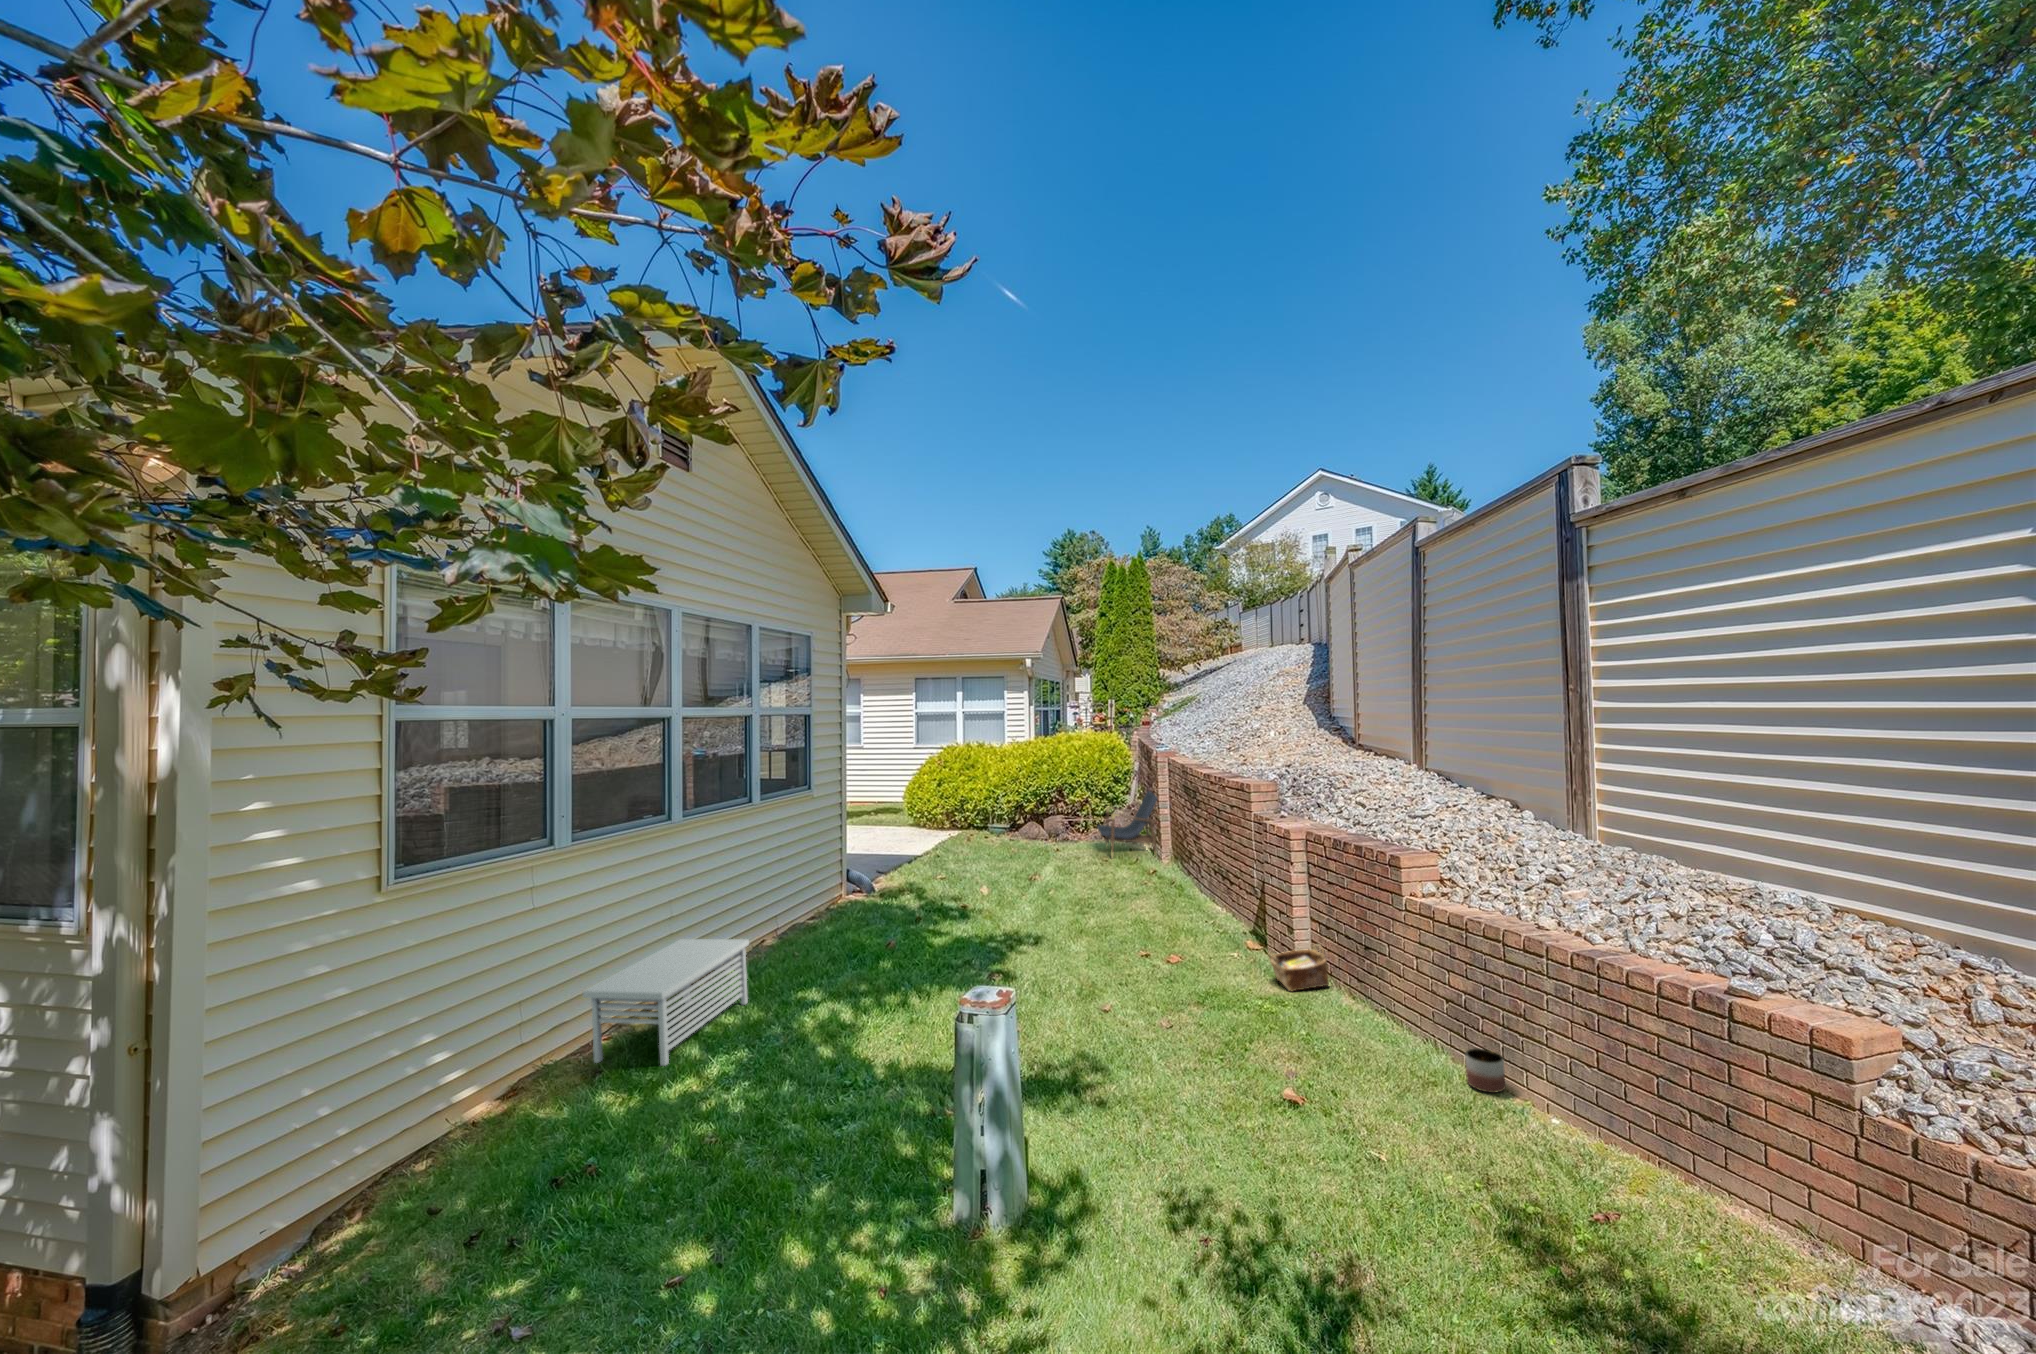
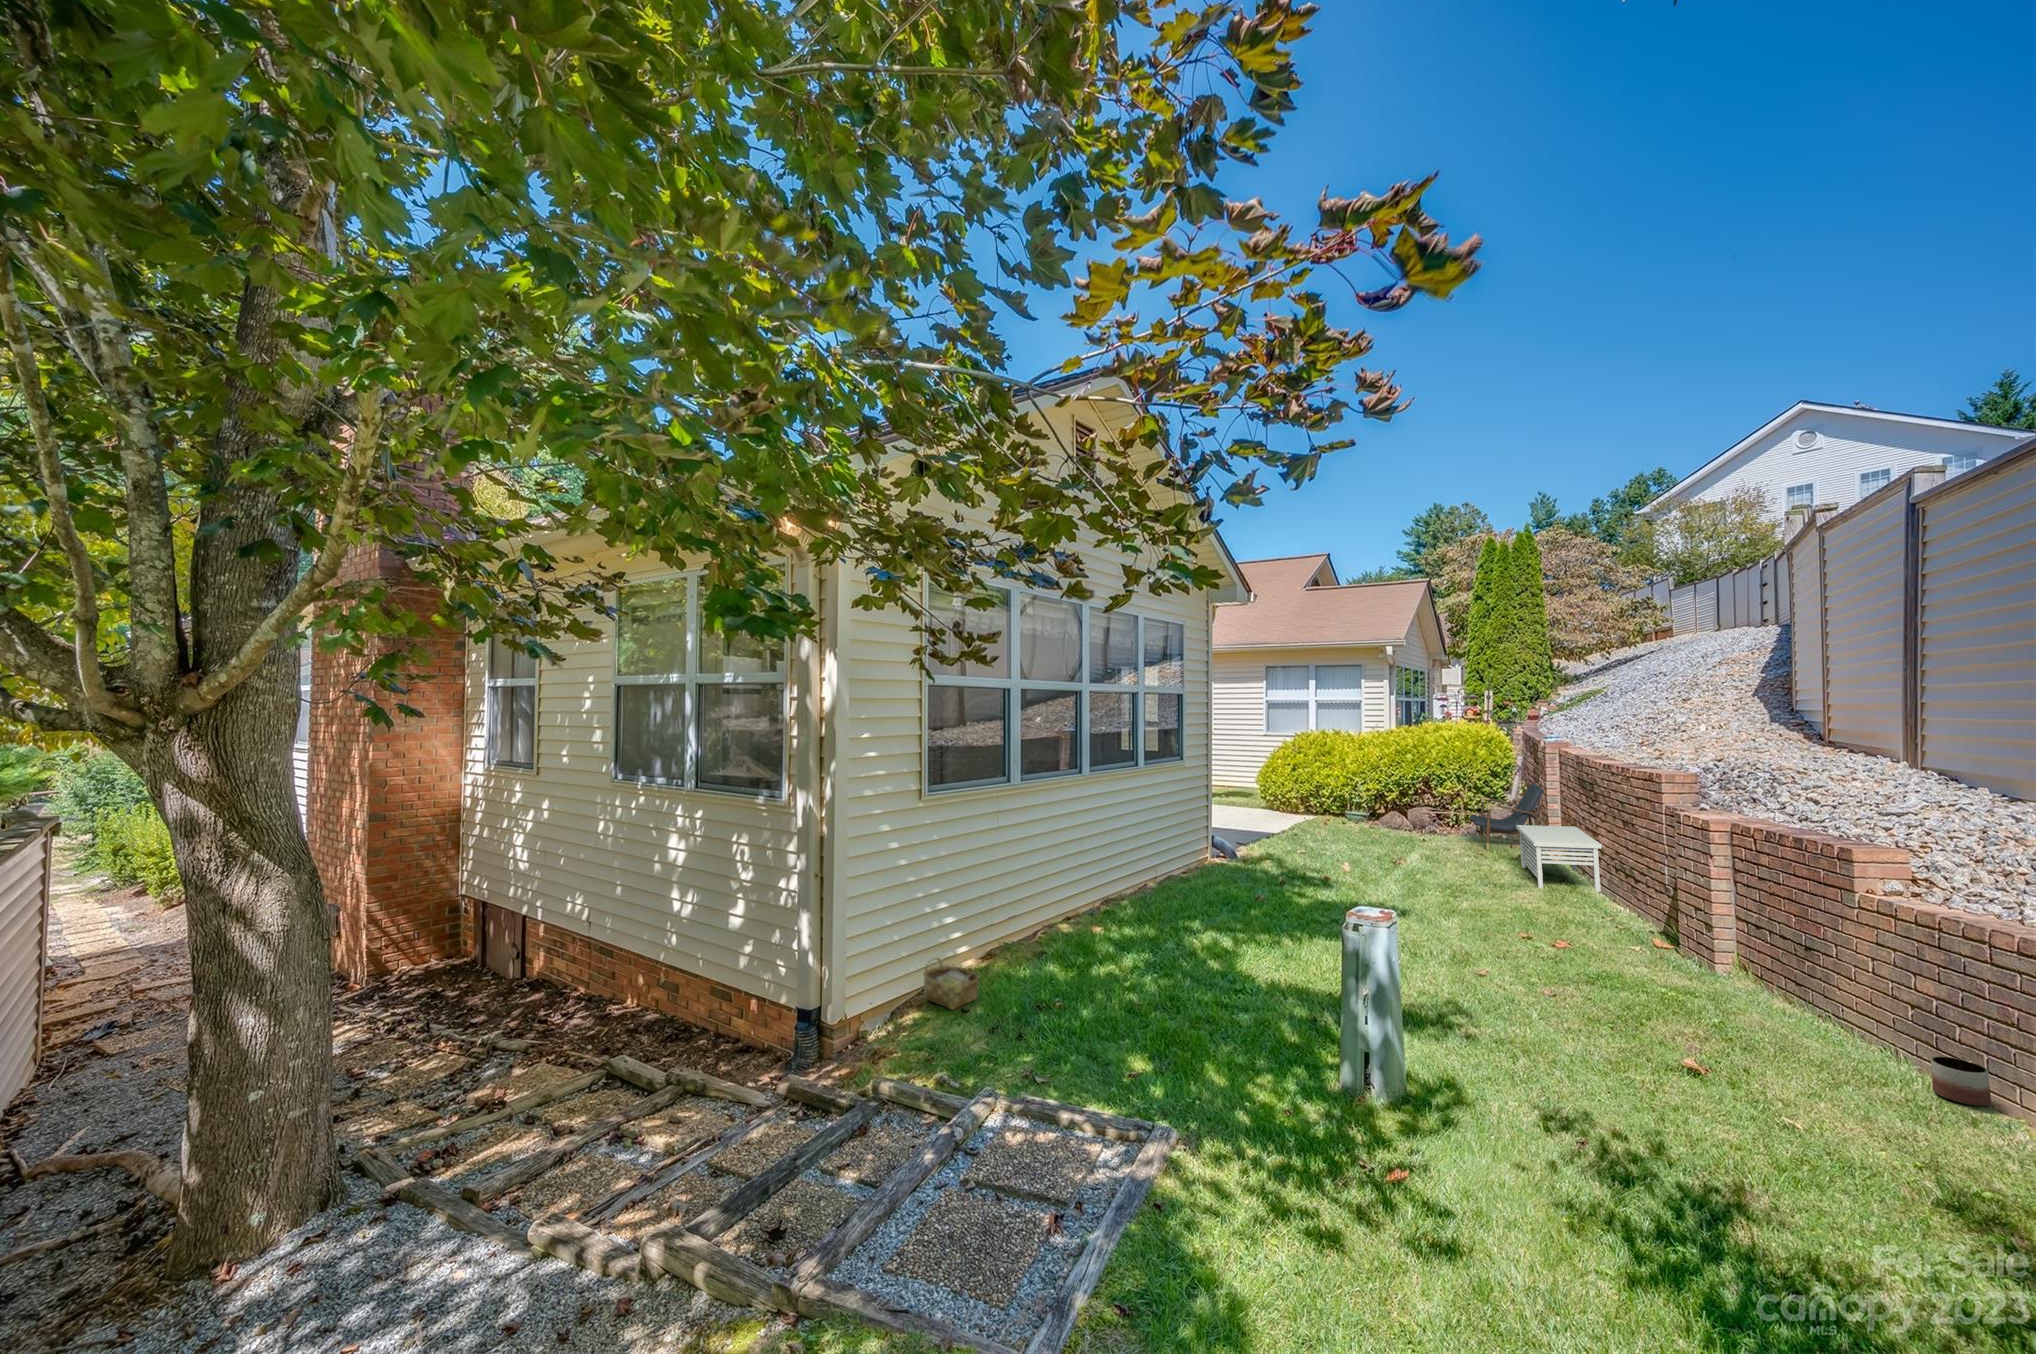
storage bench: present [582,939,749,1066] -> present [1516,825,1602,892]
woven basket: present [1270,944,1329,991] -> present [924,958,979,1010]

